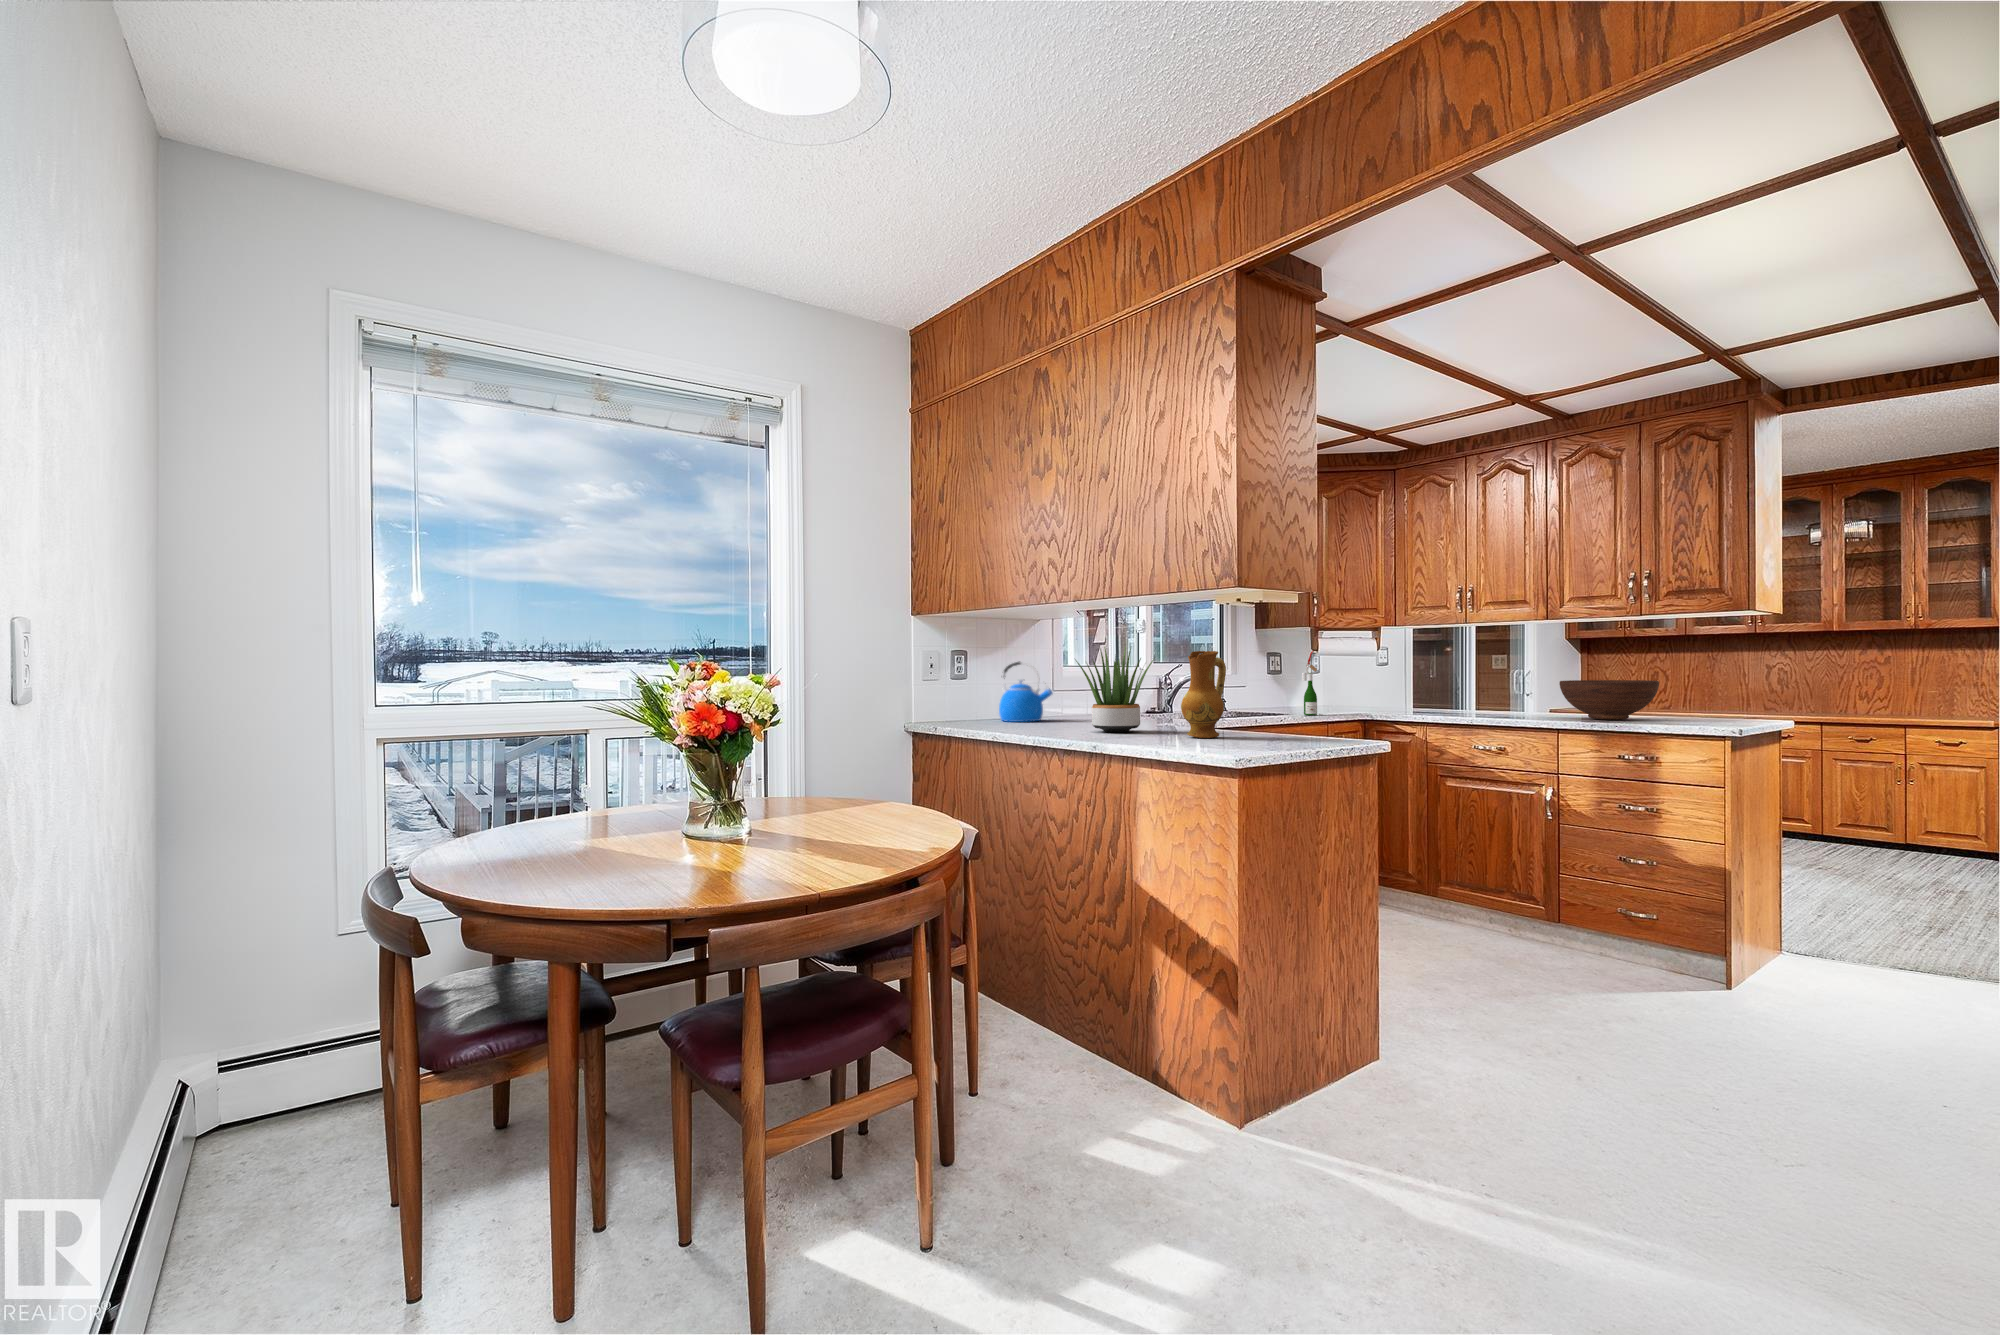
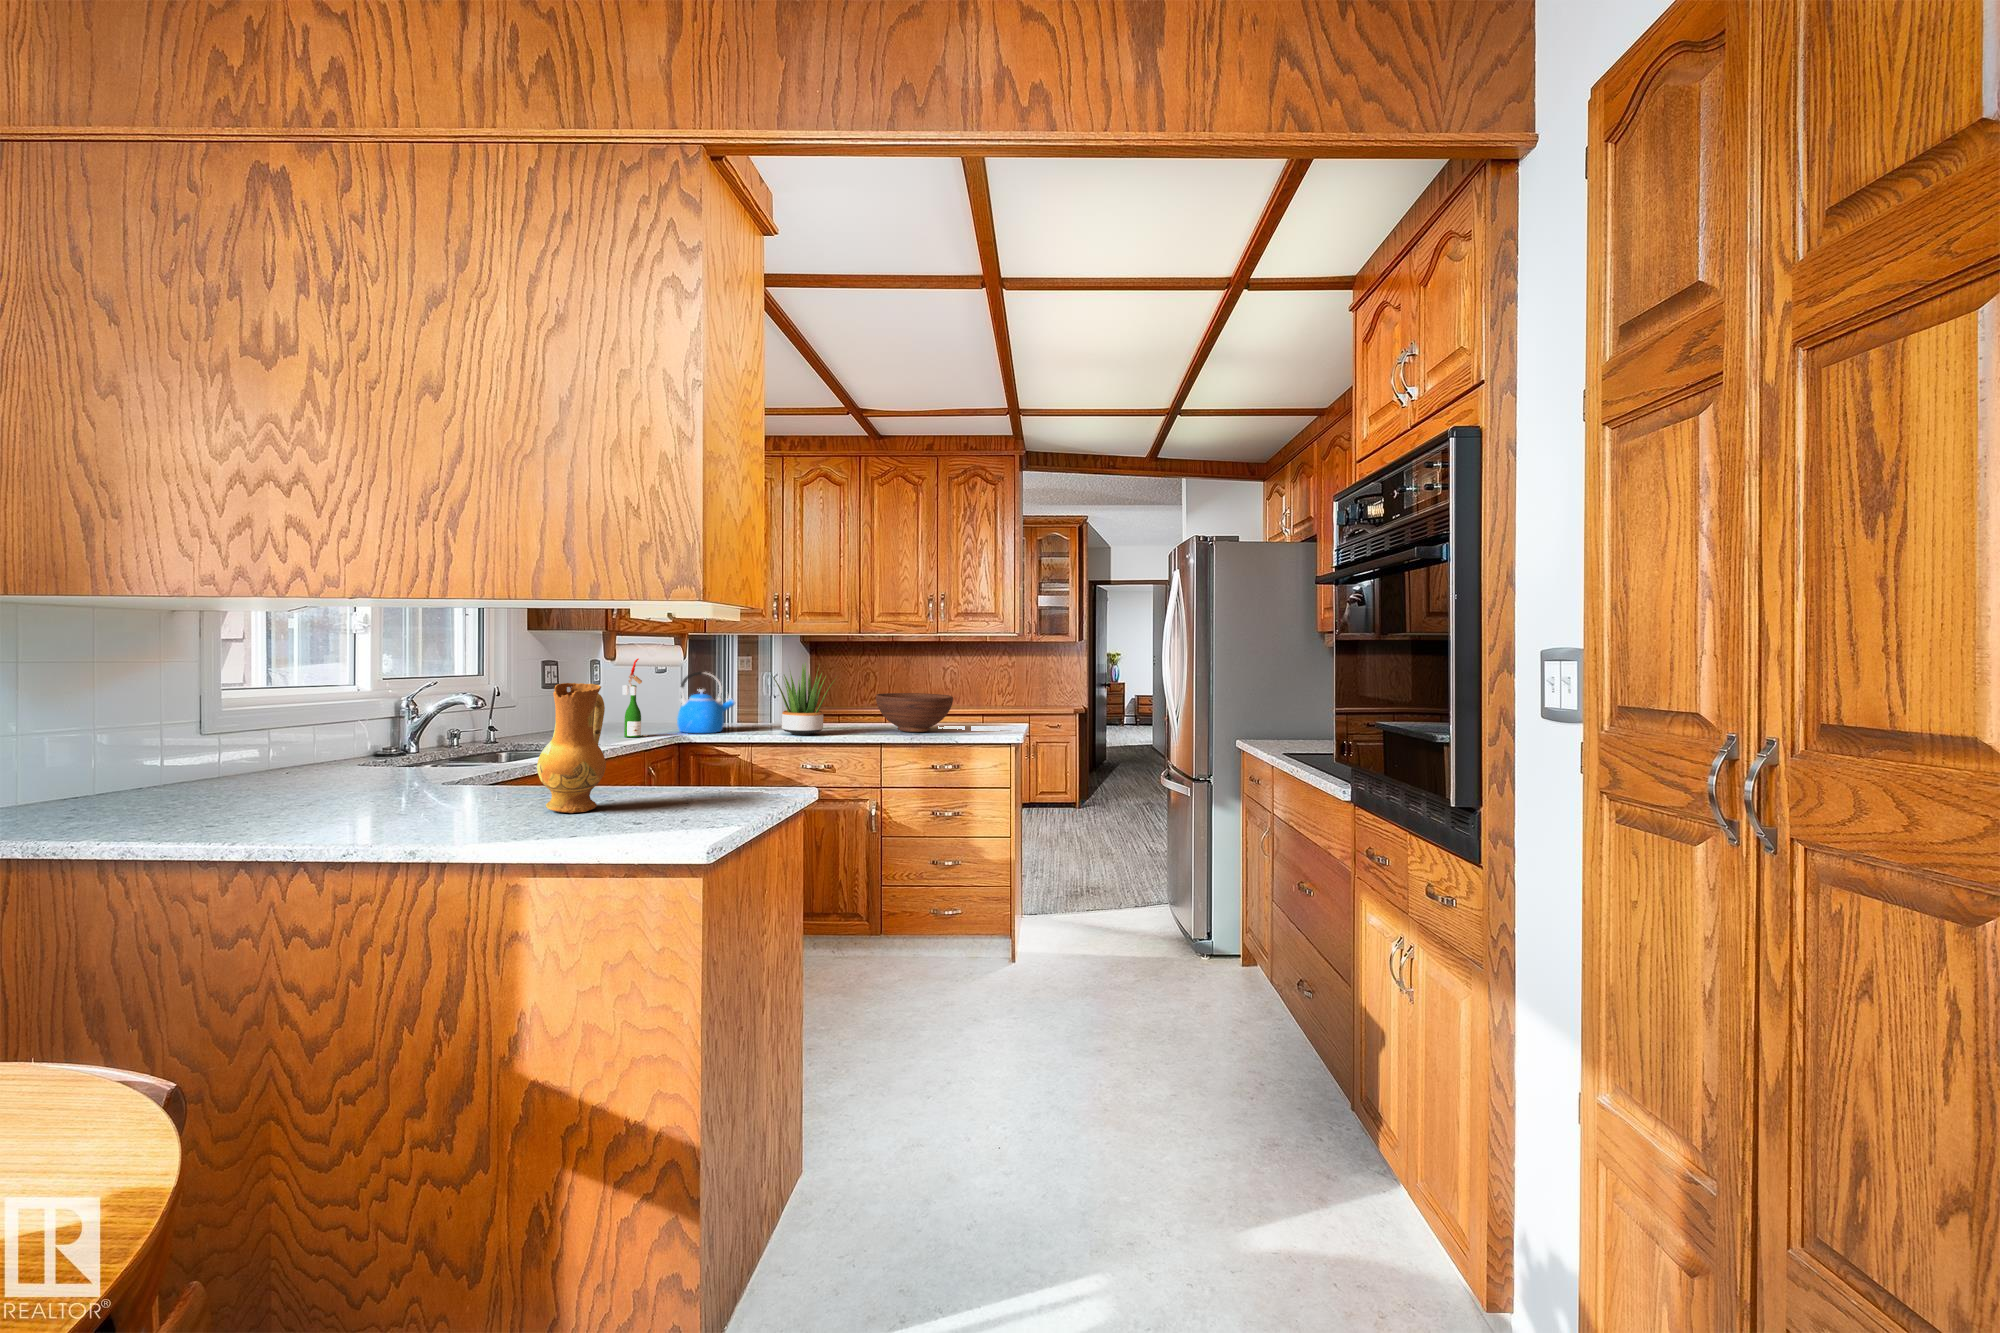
potted plant: present [1076,647,1155,732] -> present [771,663,834,735]
kettle: present [999,662,1052,722] -> present [677,671,735,733]

